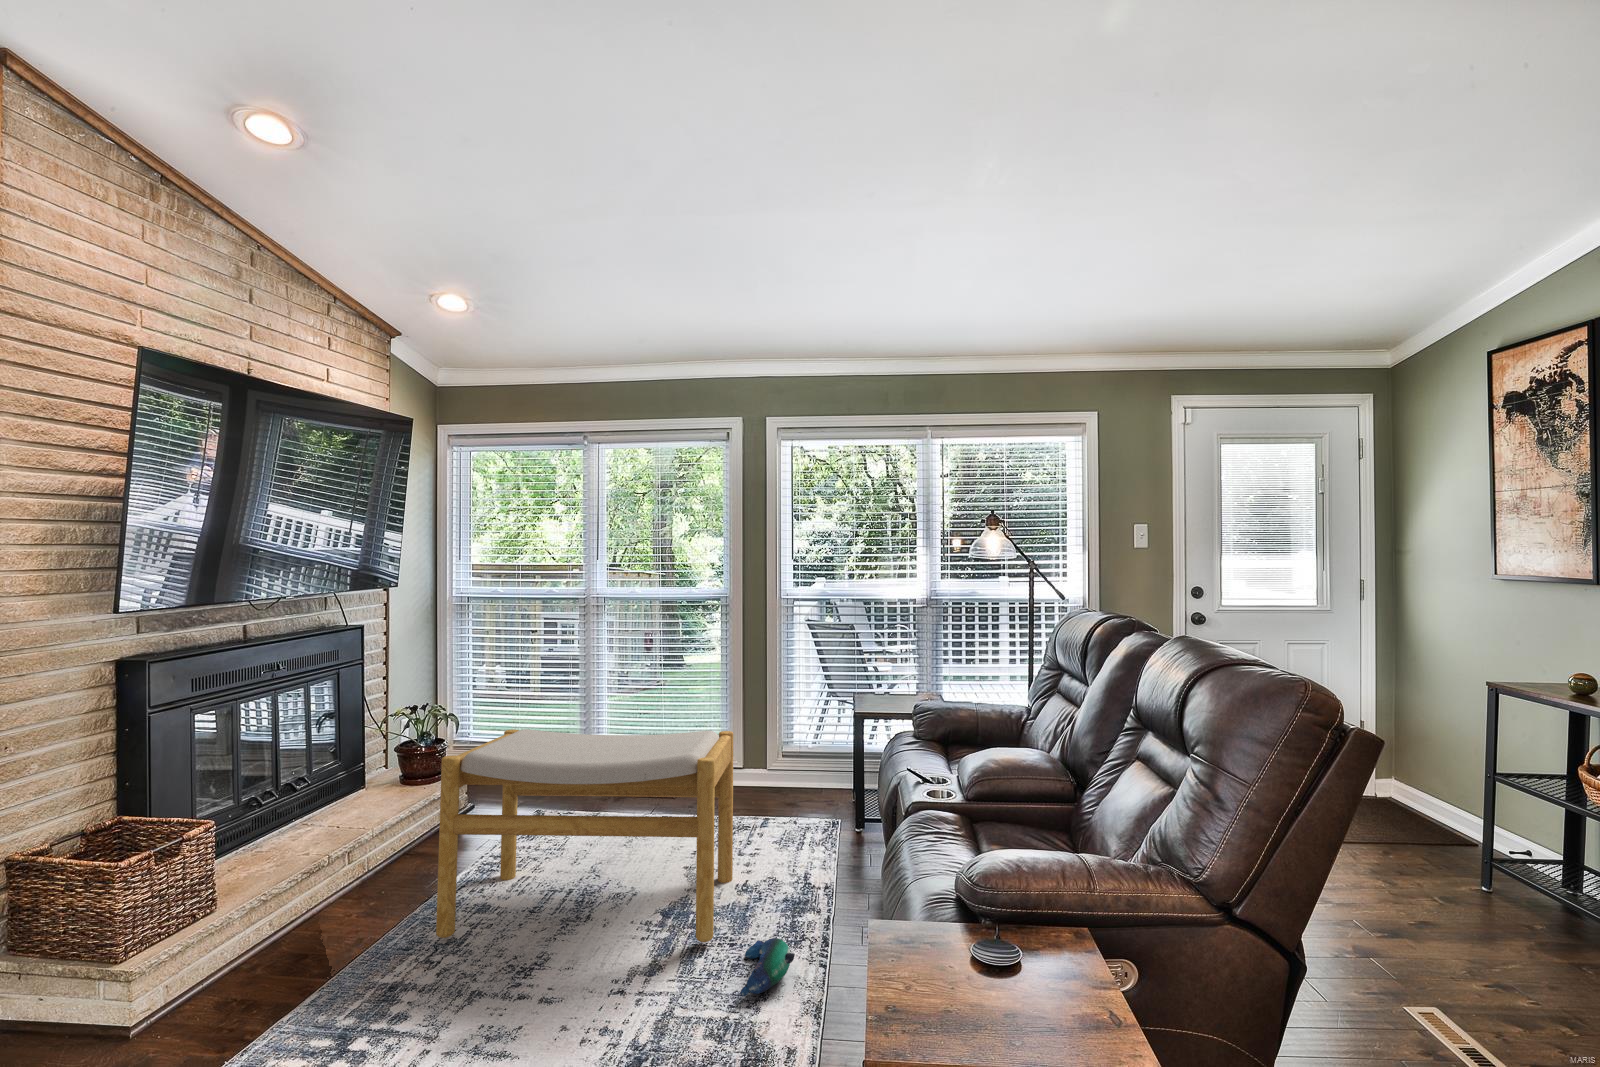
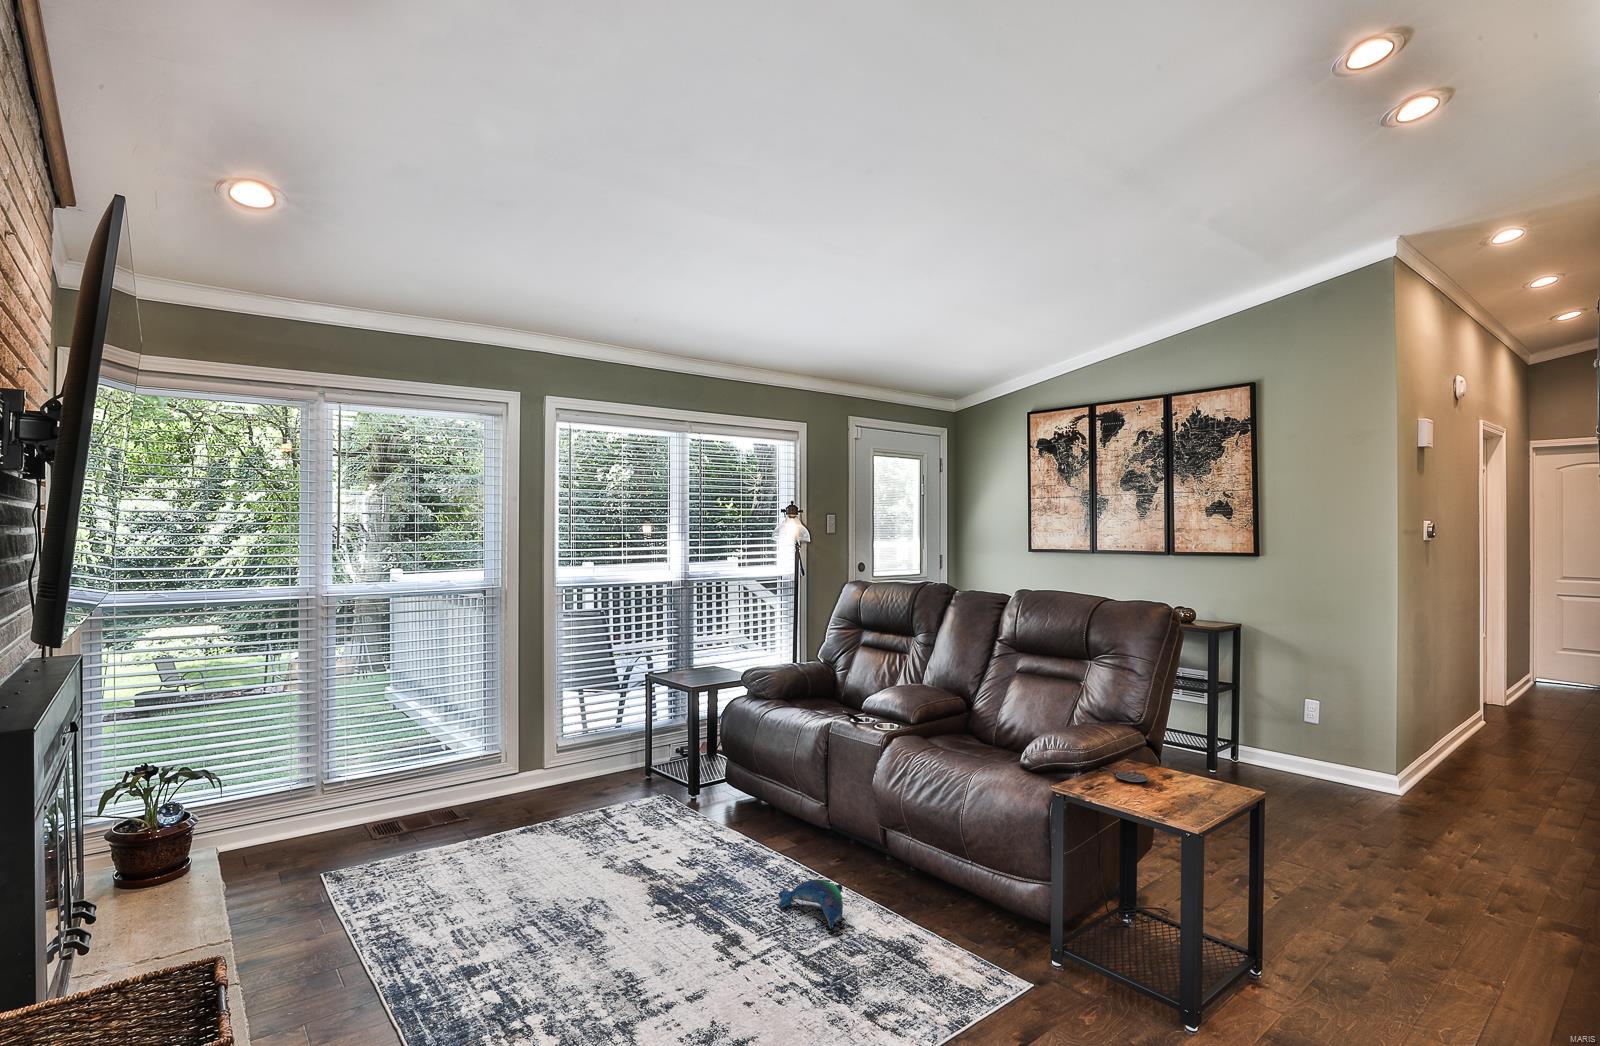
footstool: present [436,729,733,942] -> none [416,720,743,1007]

